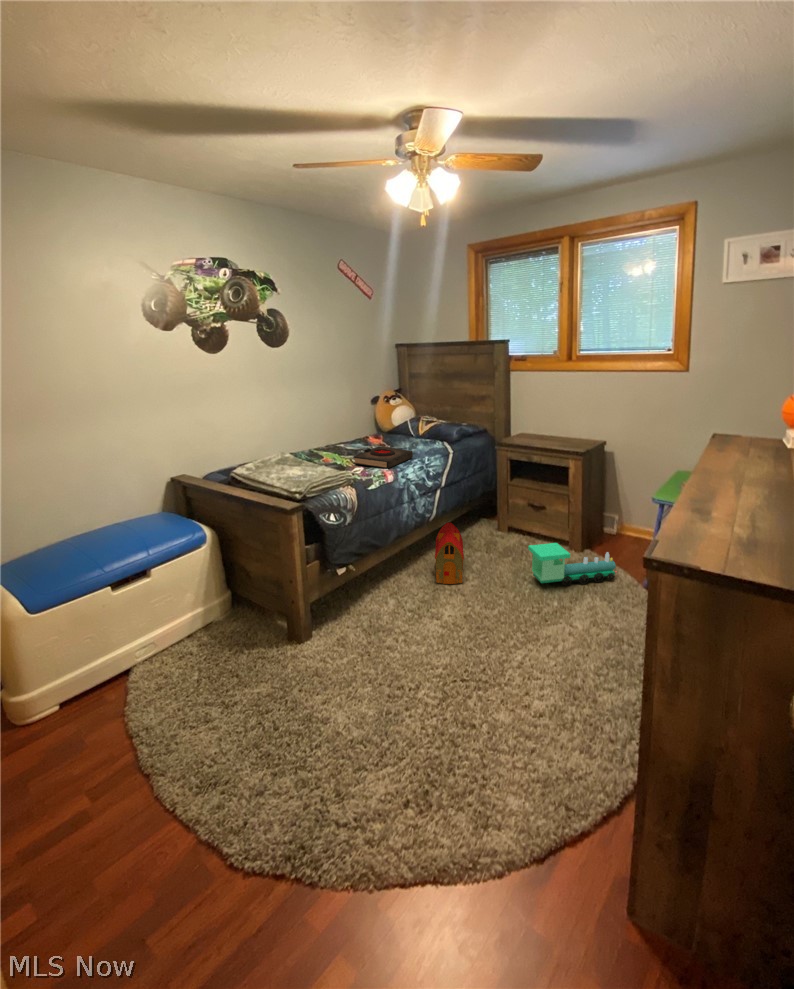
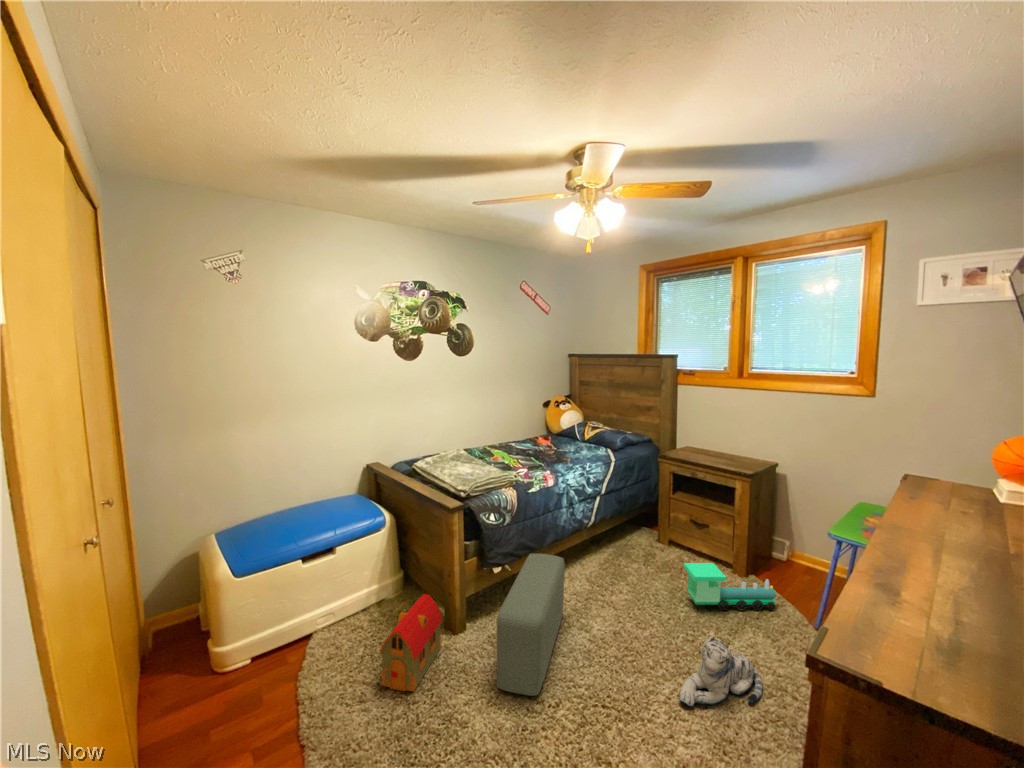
book: present [353,447,413,469] -> none [519,450,576,473]
toy house: present [435,523,464,584] -> present [380,594,442,692]
pouf: none [349,550,412,685] -> present [497,553,565,696]
plush toy: none [535,608,611,674] -> present [679,637,763,707]

